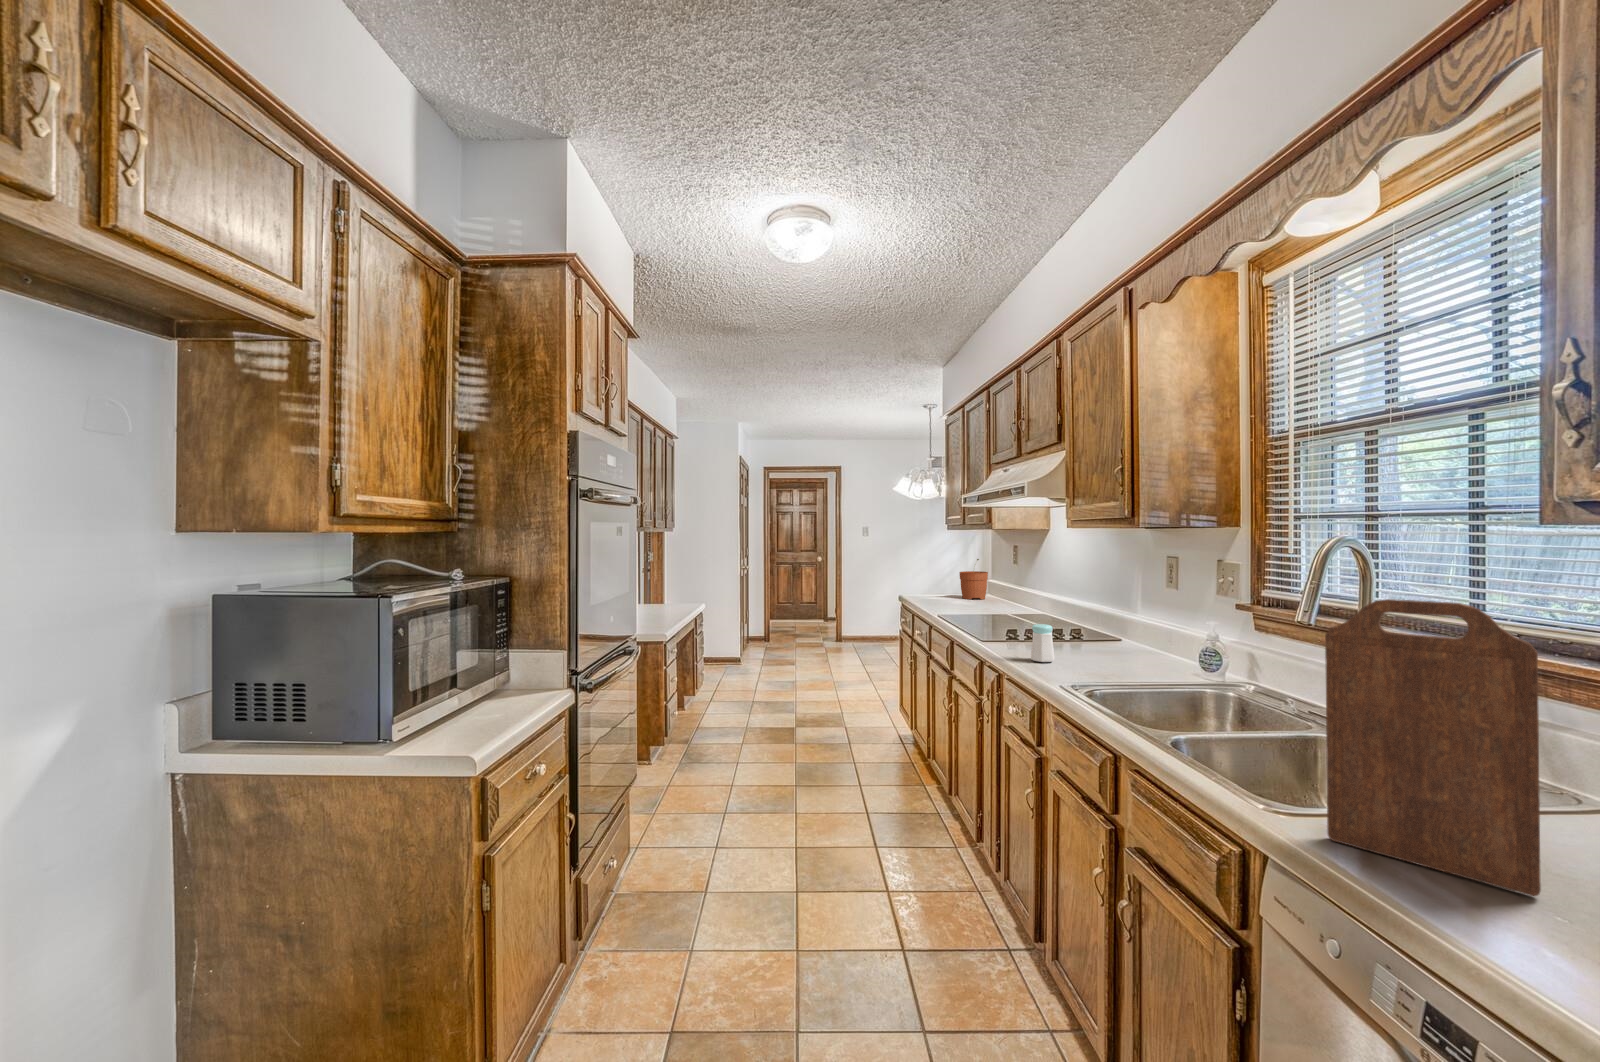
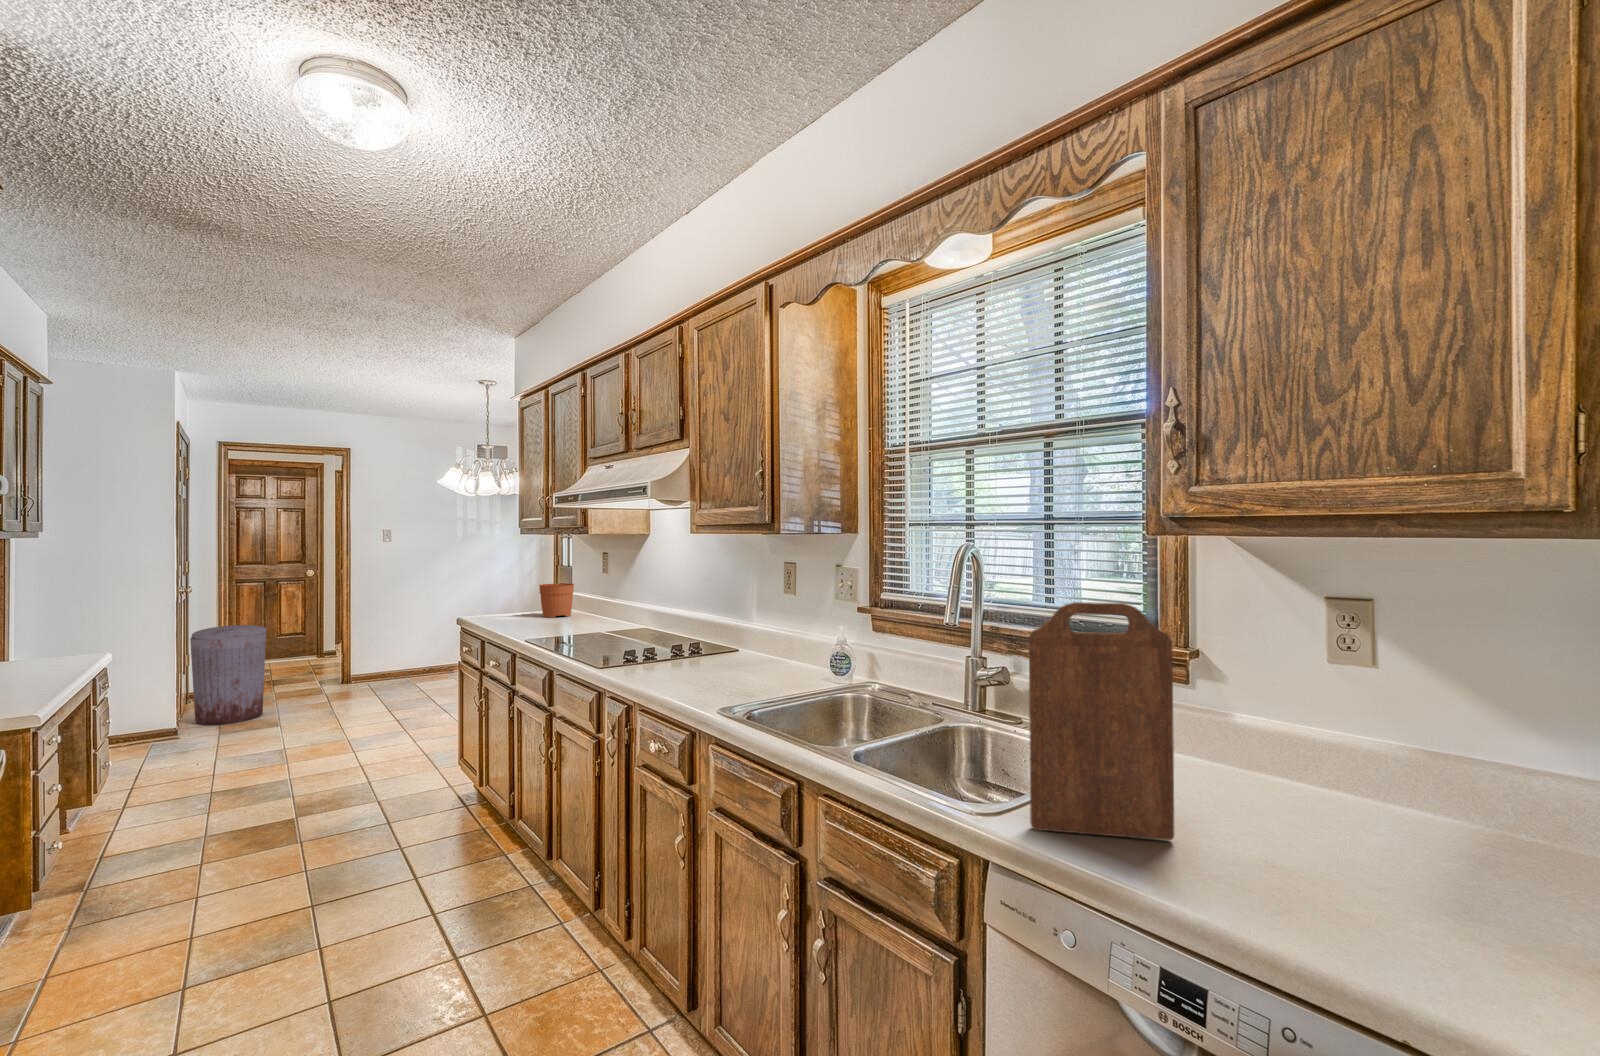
trash can: none [749,593,791,659] -> present [190,625,267,725]
salt shaker: present [1031,624,1054,662] -> none [670,643,694,687]

